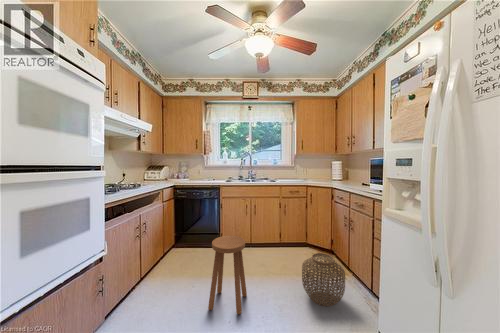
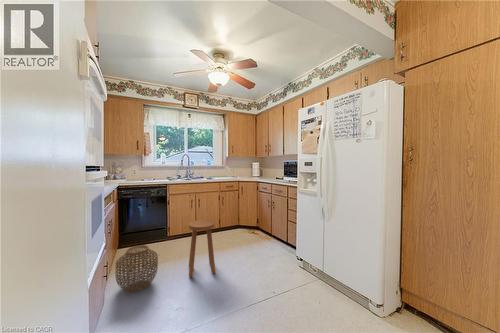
woven basket: present [302,253,345,306] -> present [115,245,158,292]

